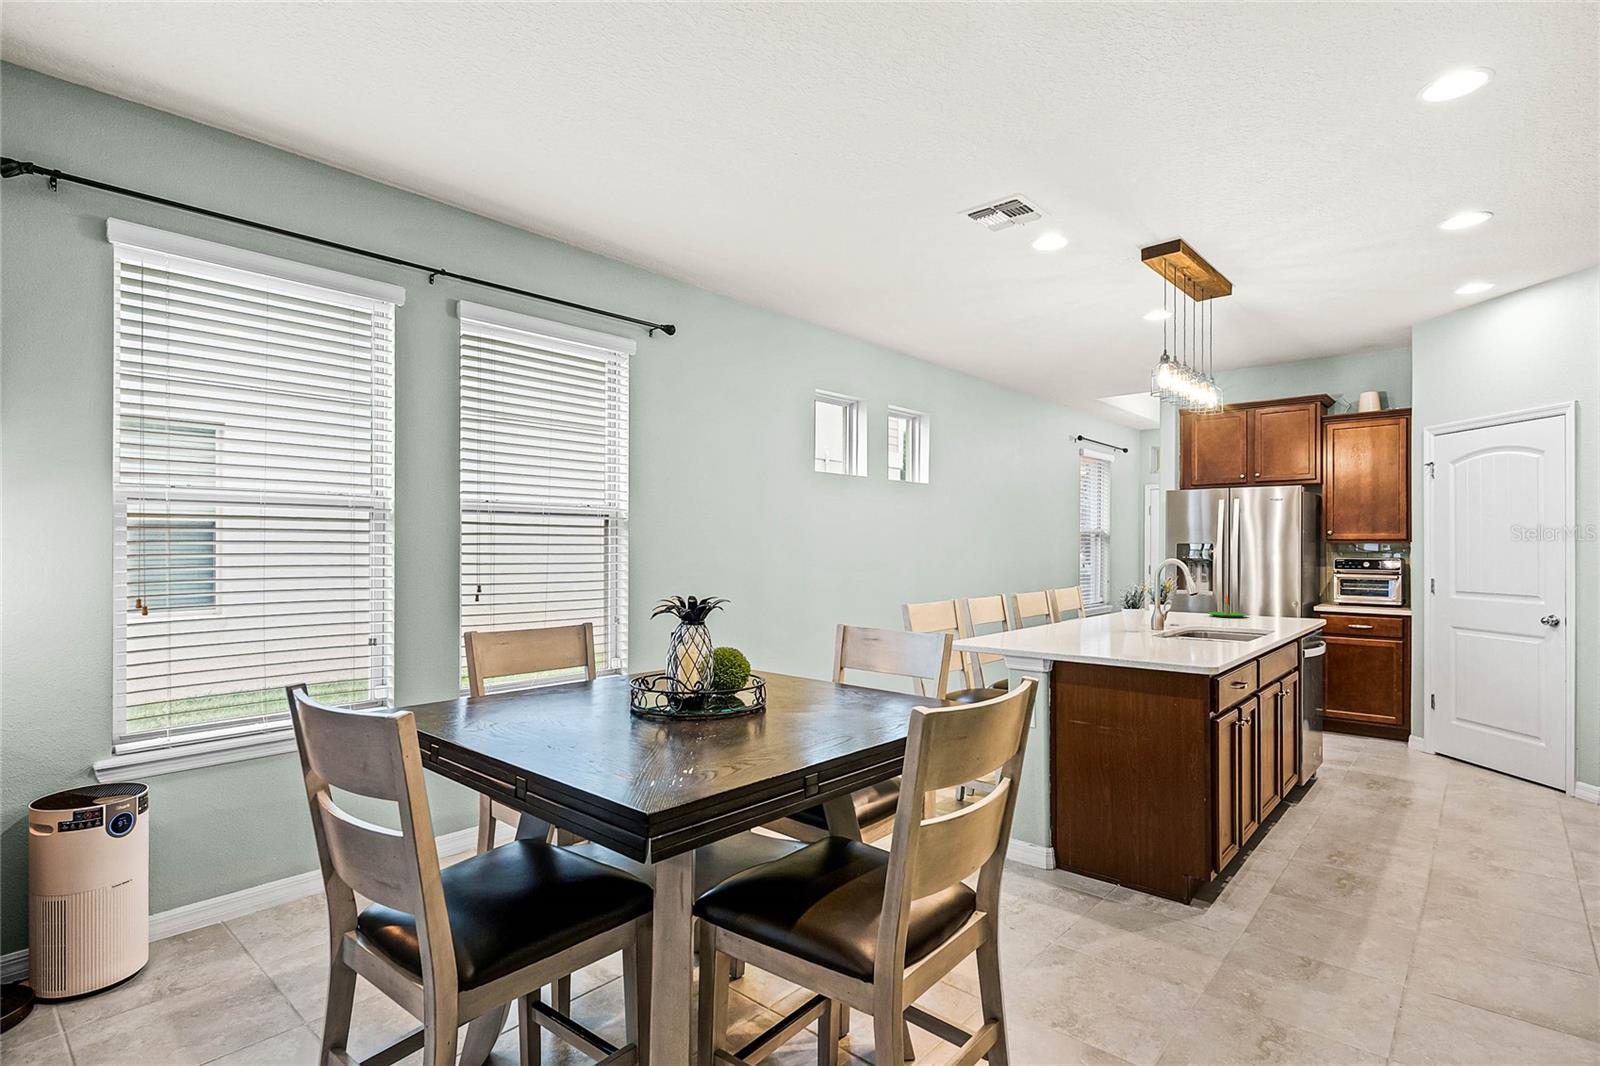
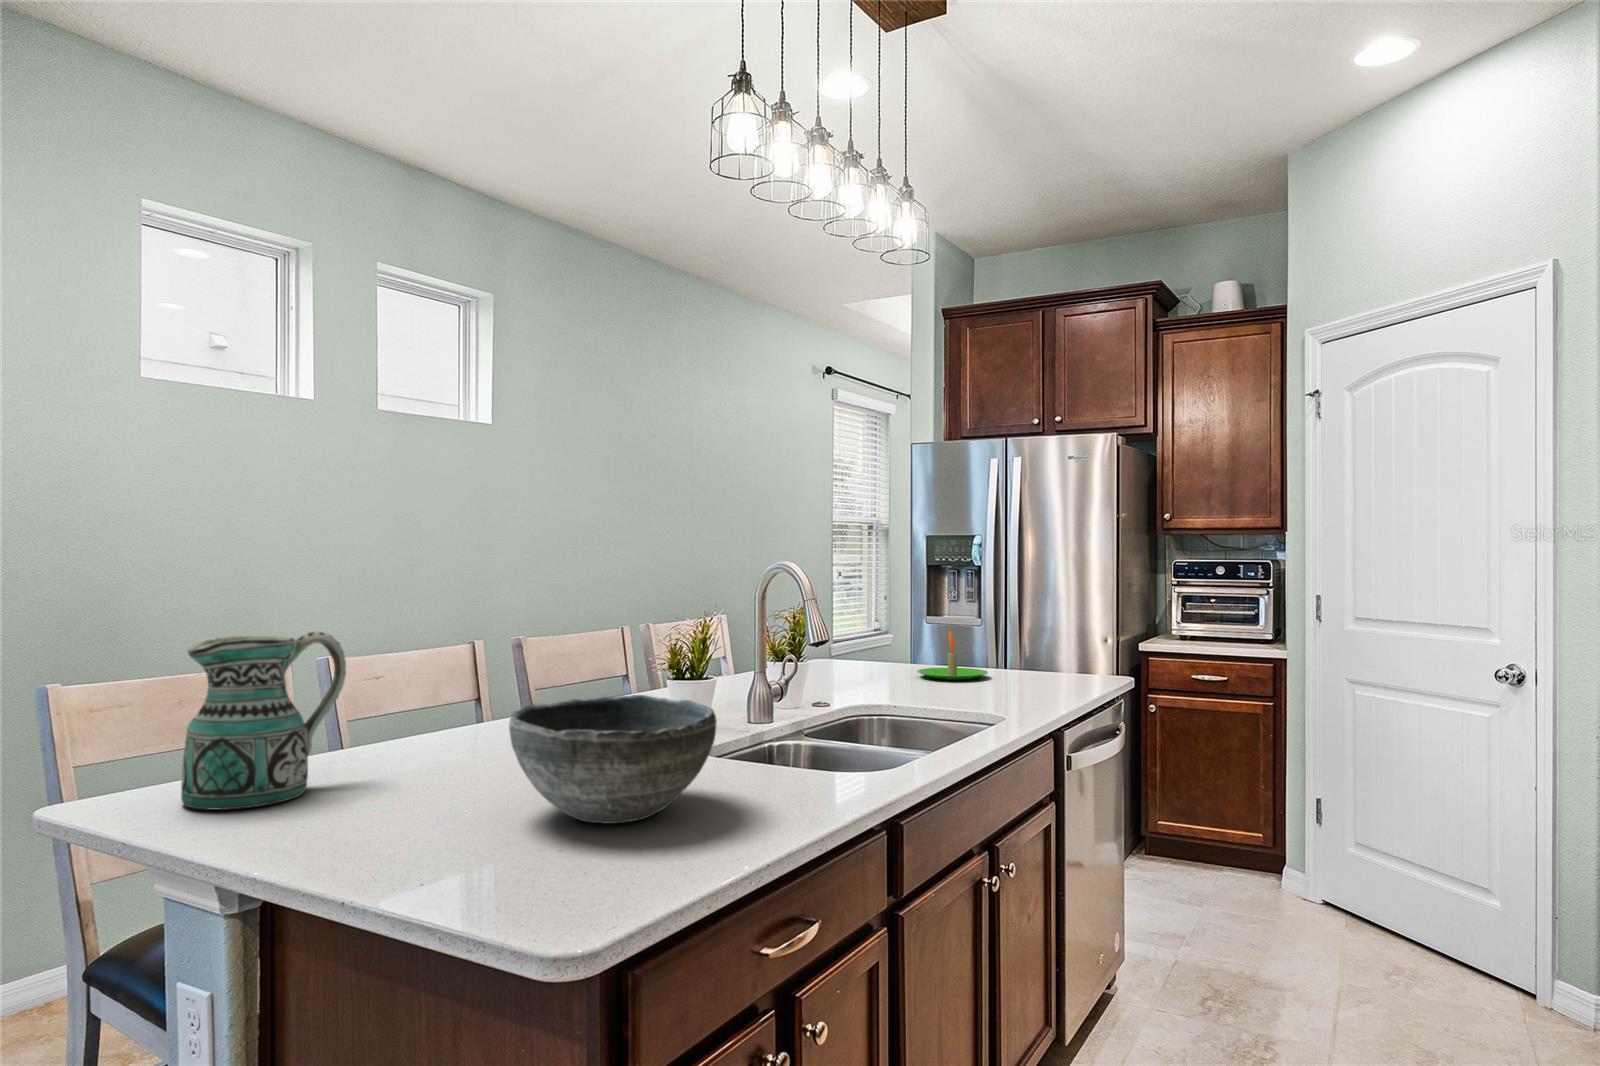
ceramic pitcher: none [991,584,1034,643] -> present [181,632,346,810]
bowl: none [1121,608,1200,649] -> present [509,695,717,823]

